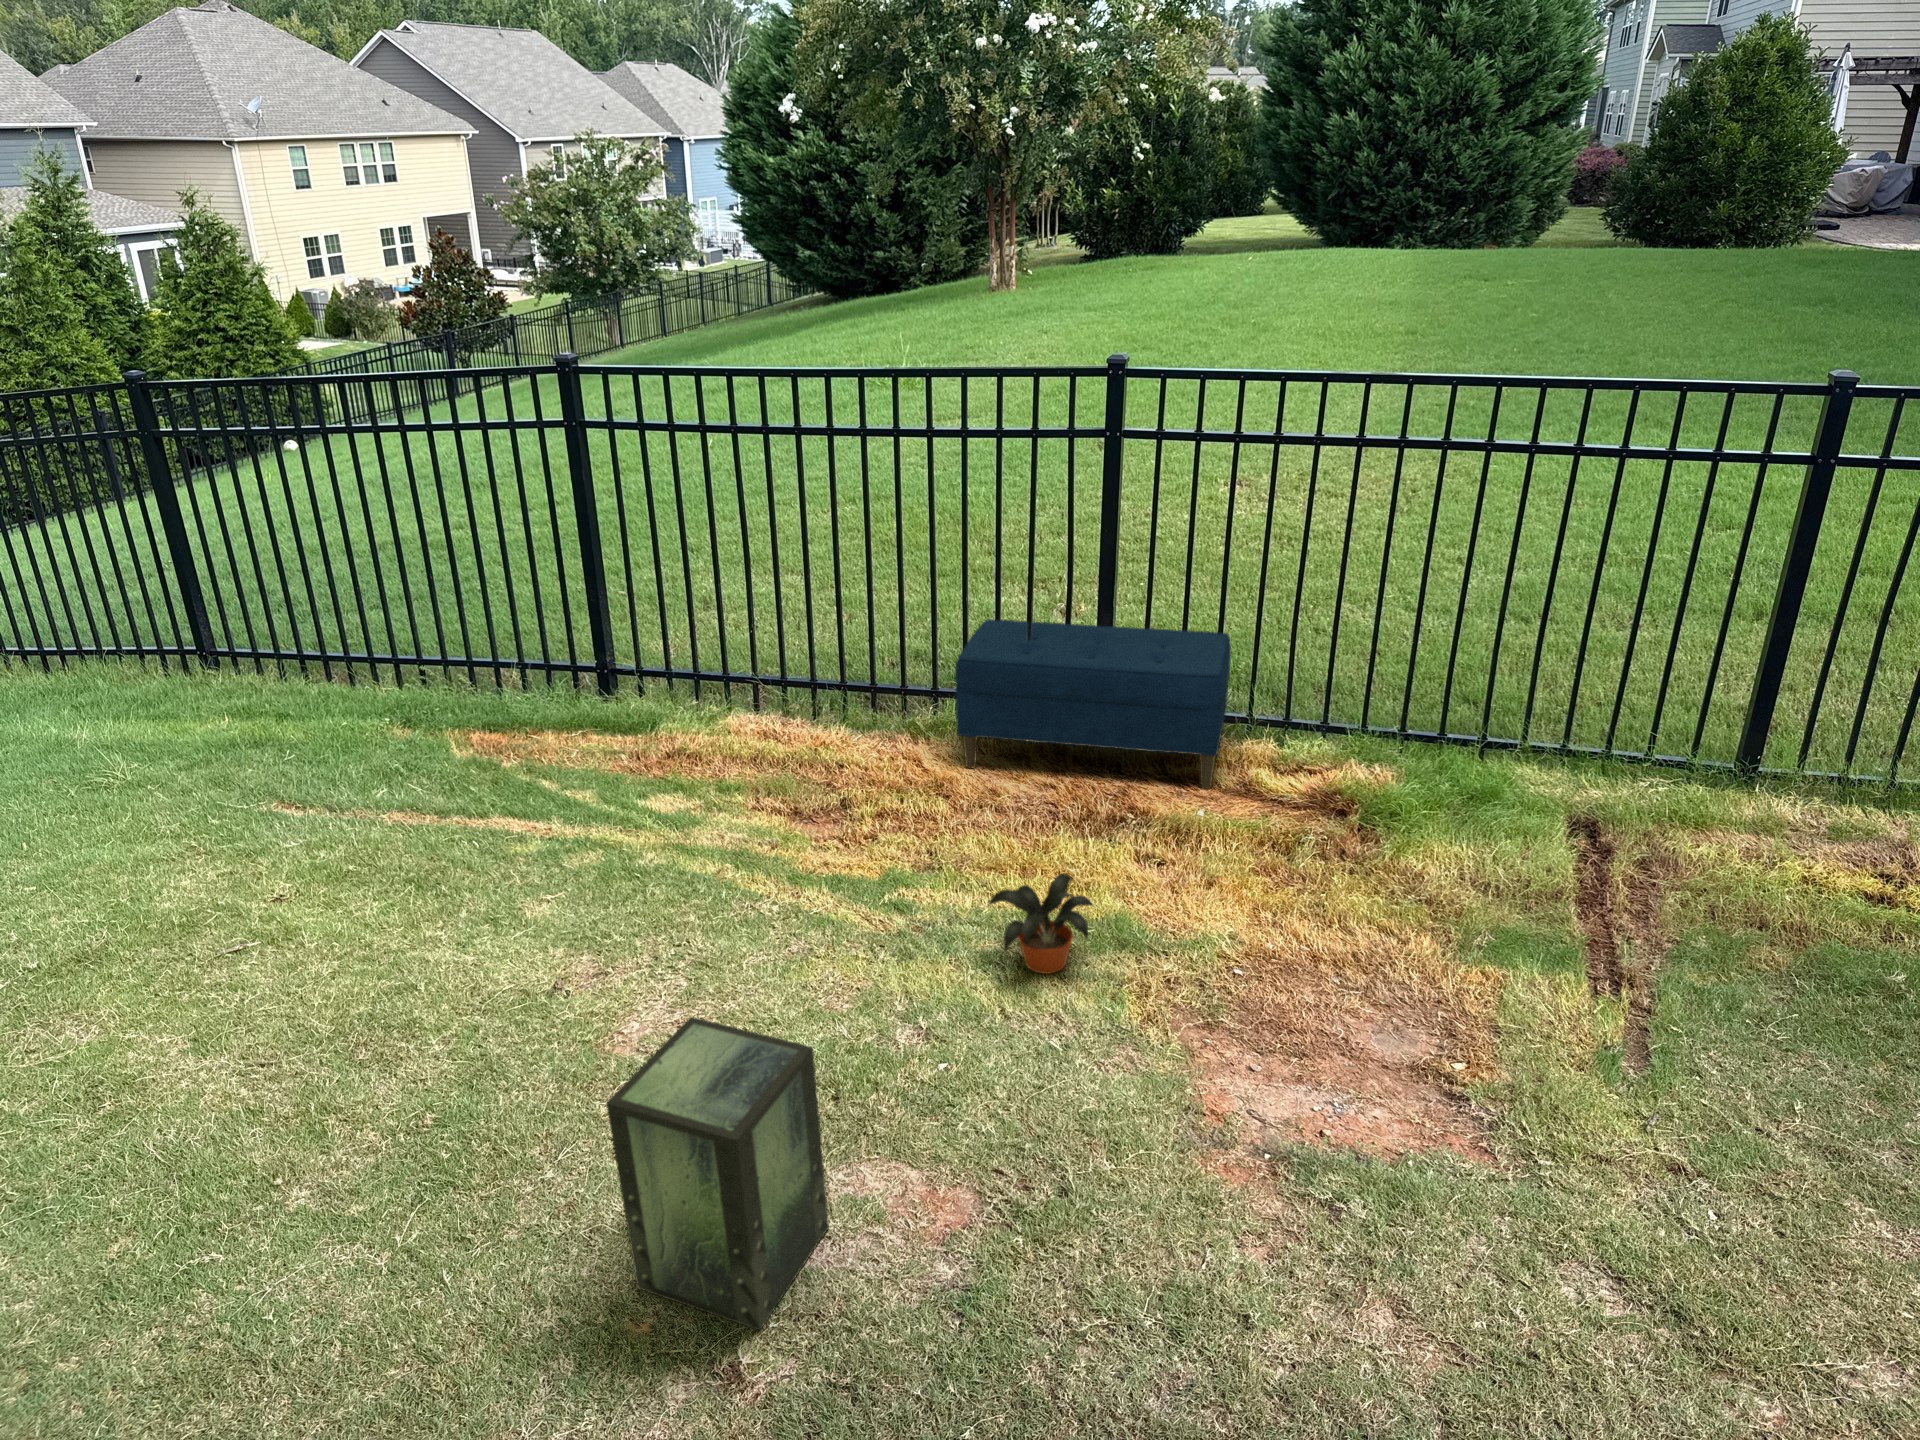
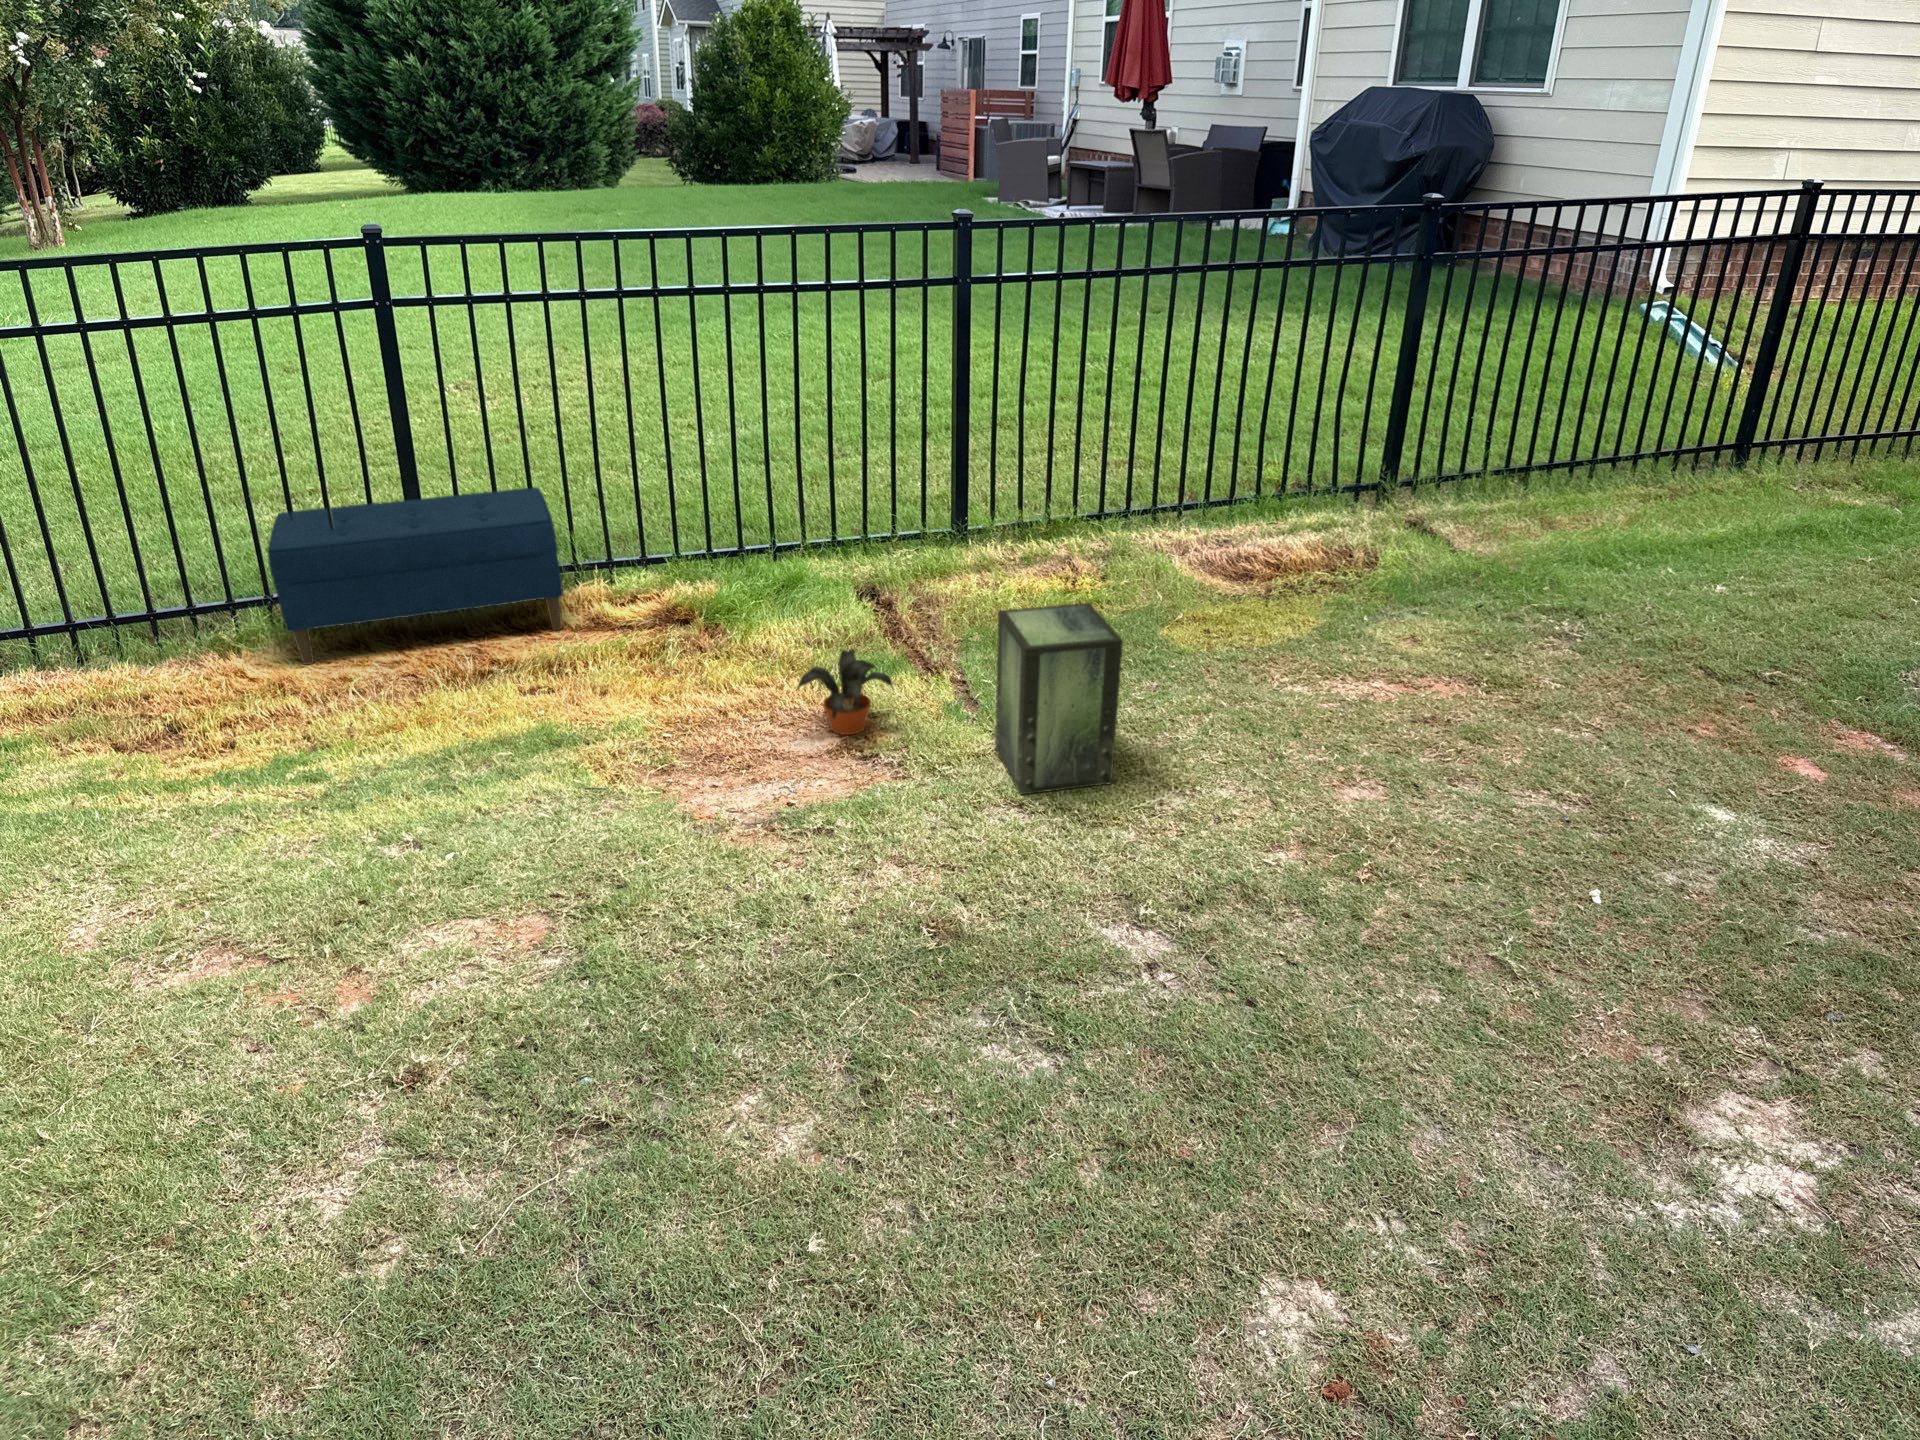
potted plant: present [989,873,1094,974] -> present [797,650,893,735]
storage box: present [606,1017,829,1330] -> present [995,603,1123,795]

